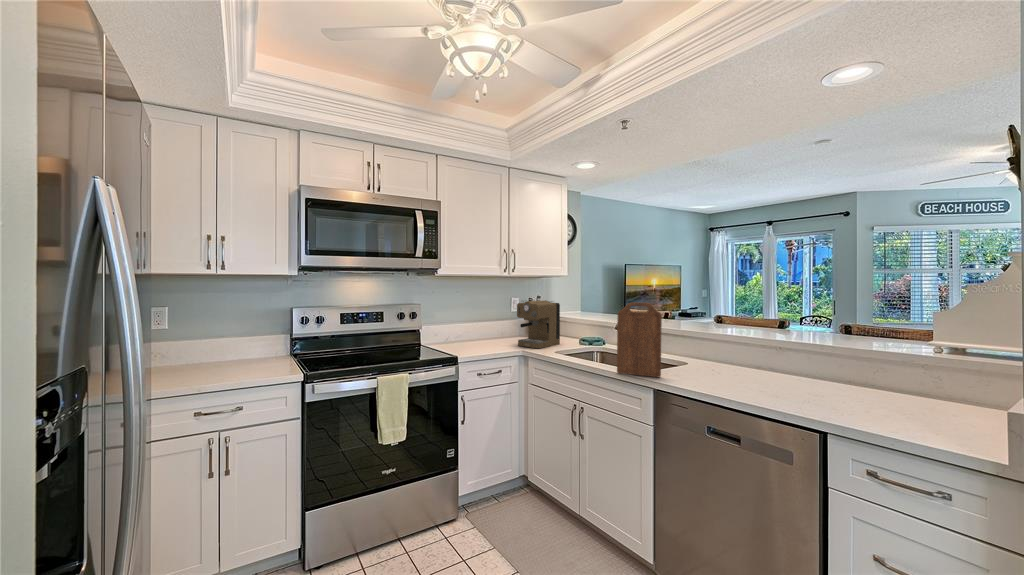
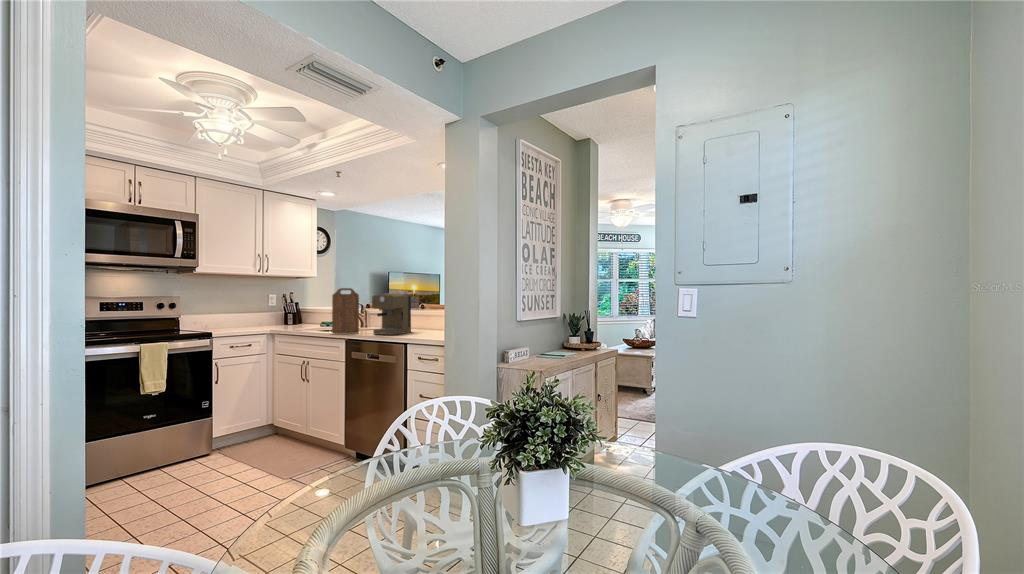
coffee maker: present [517,300,560,348] -> present [372,293,411,335]

